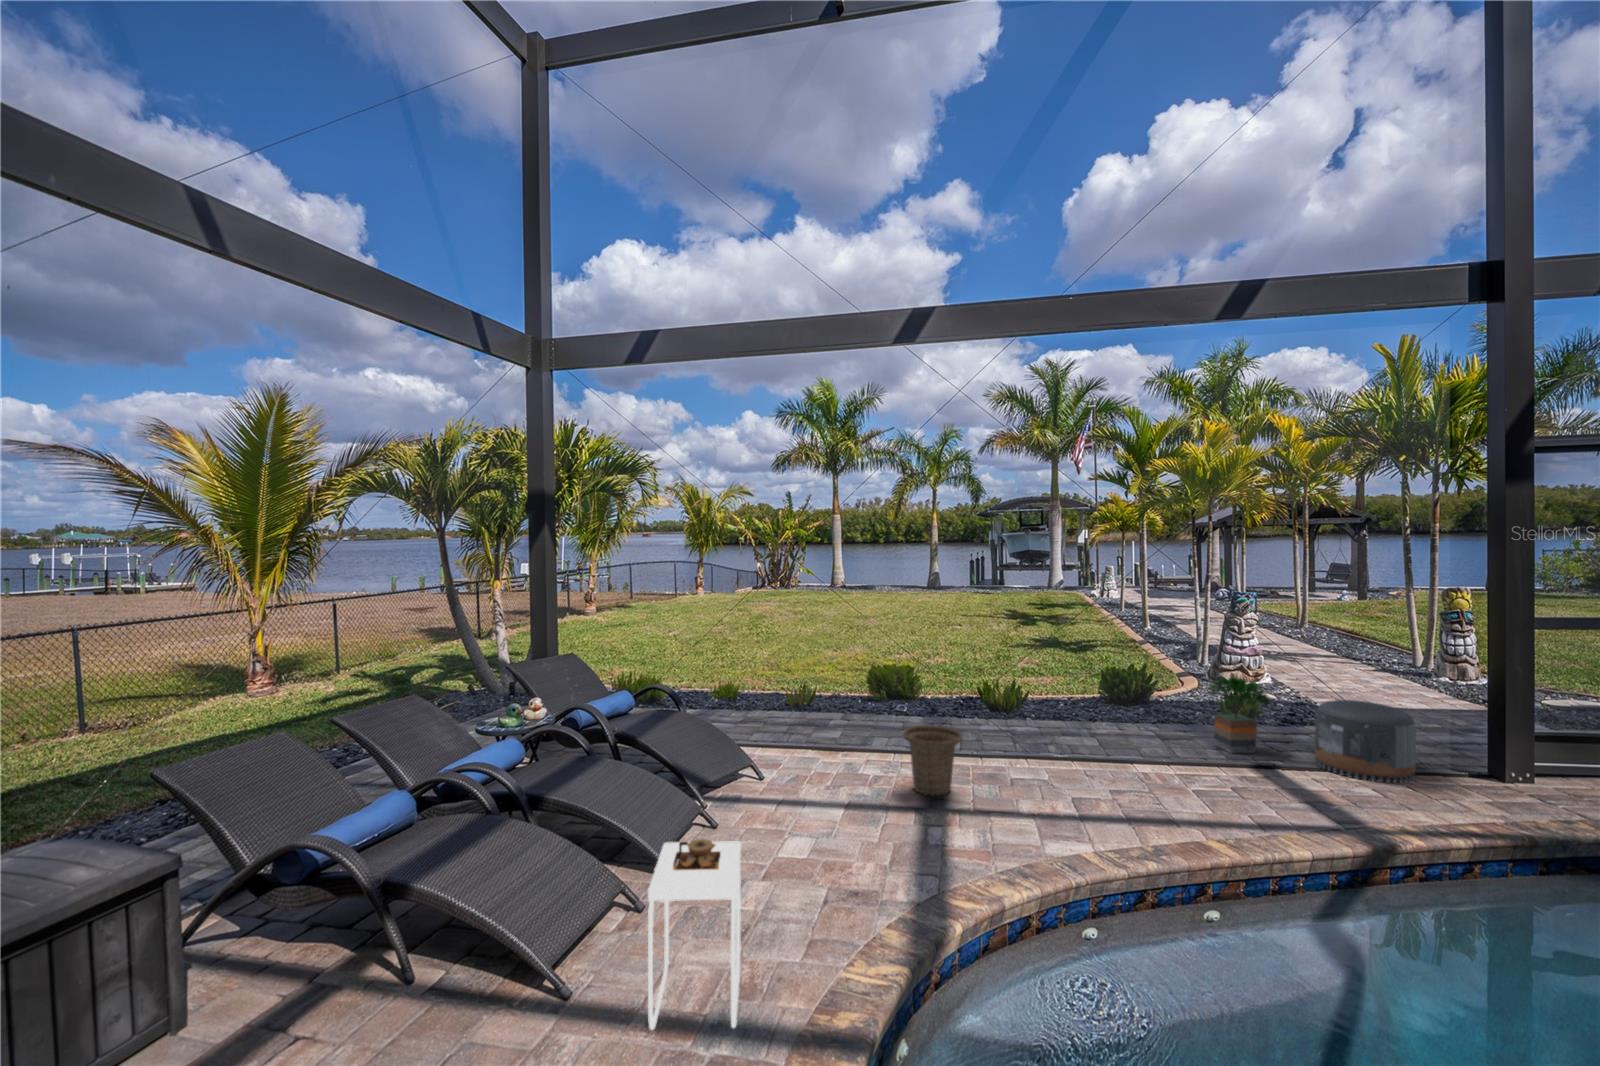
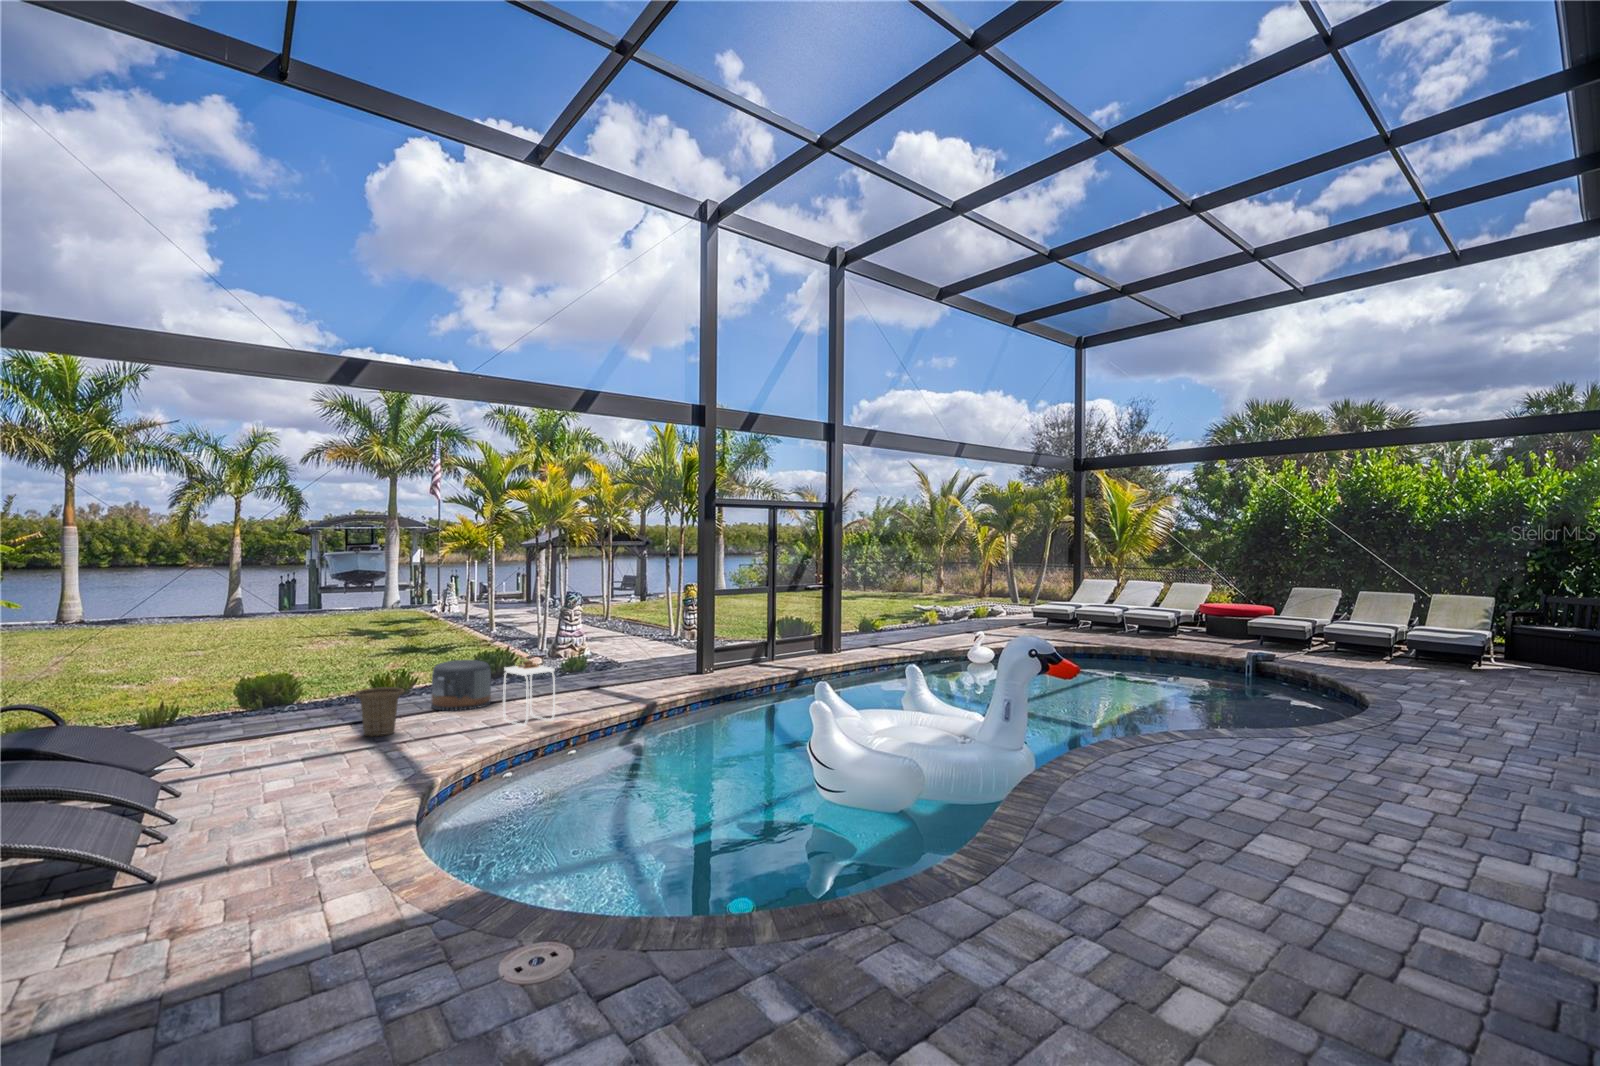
potted tree: present [1210,677,1271,753] -> none [557,638,595,688]
pouf: present [1315,700,1416,783] -> present [431,660,491,711]
side table: present [648,839,741,1030] -> present [503,660,555,726]

